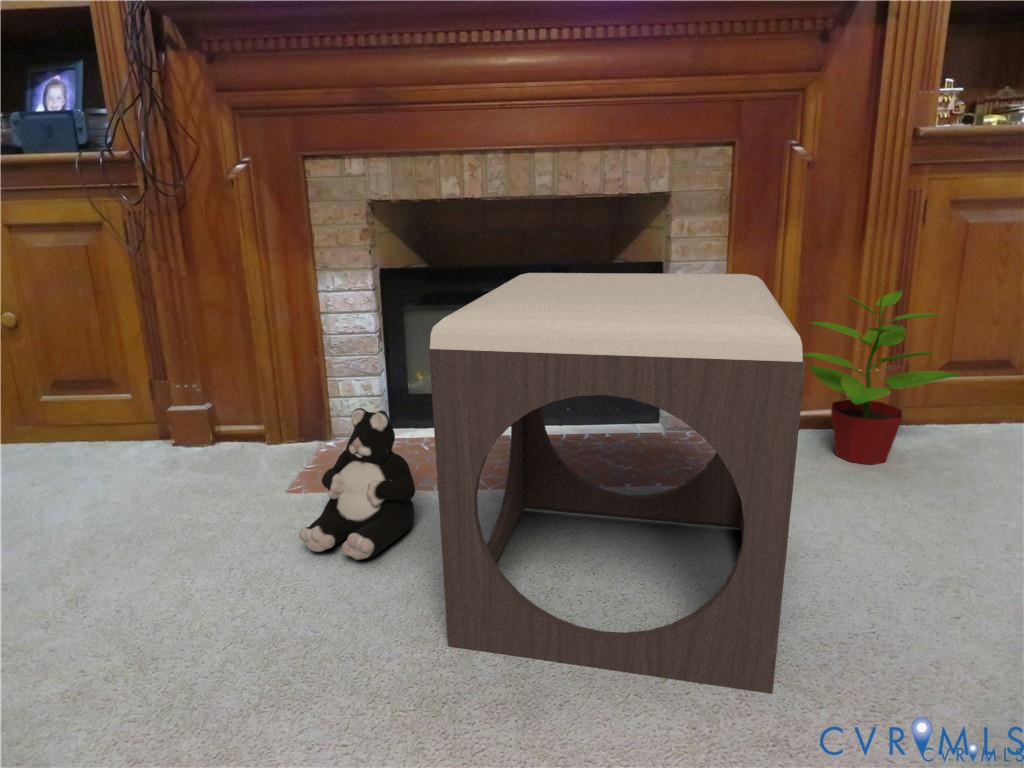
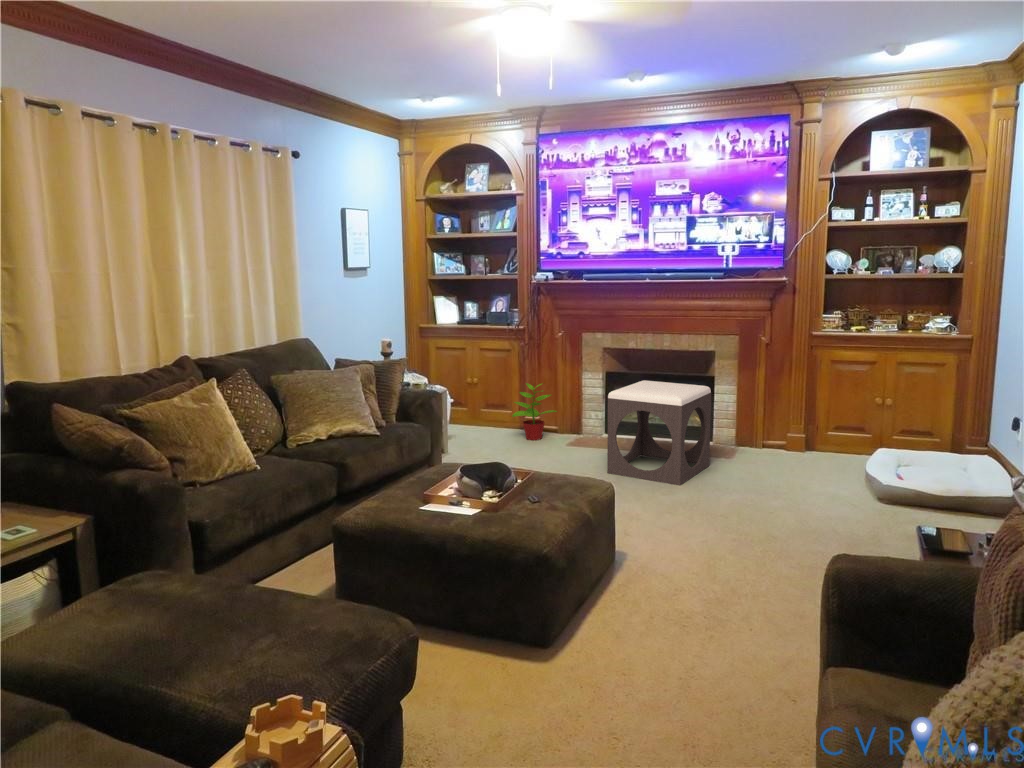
potted plant: present [803,291,960,465] -> present [512,383,557,440]
plush toy: present [299,408,415,560] -> none [572,417,606,459]

